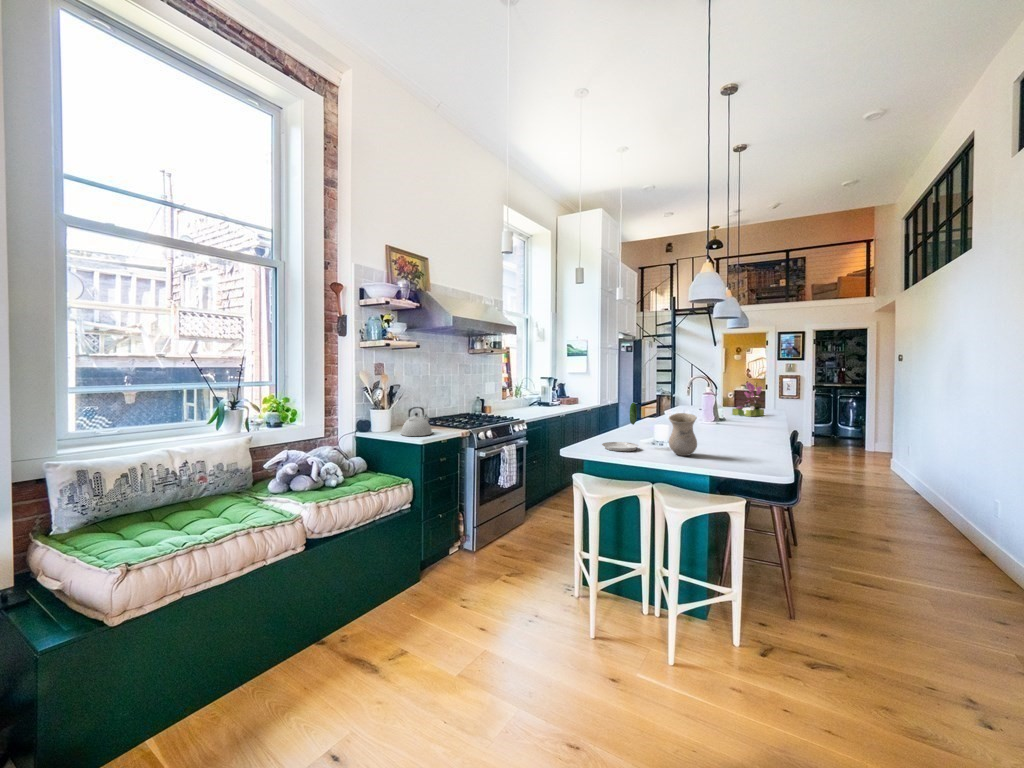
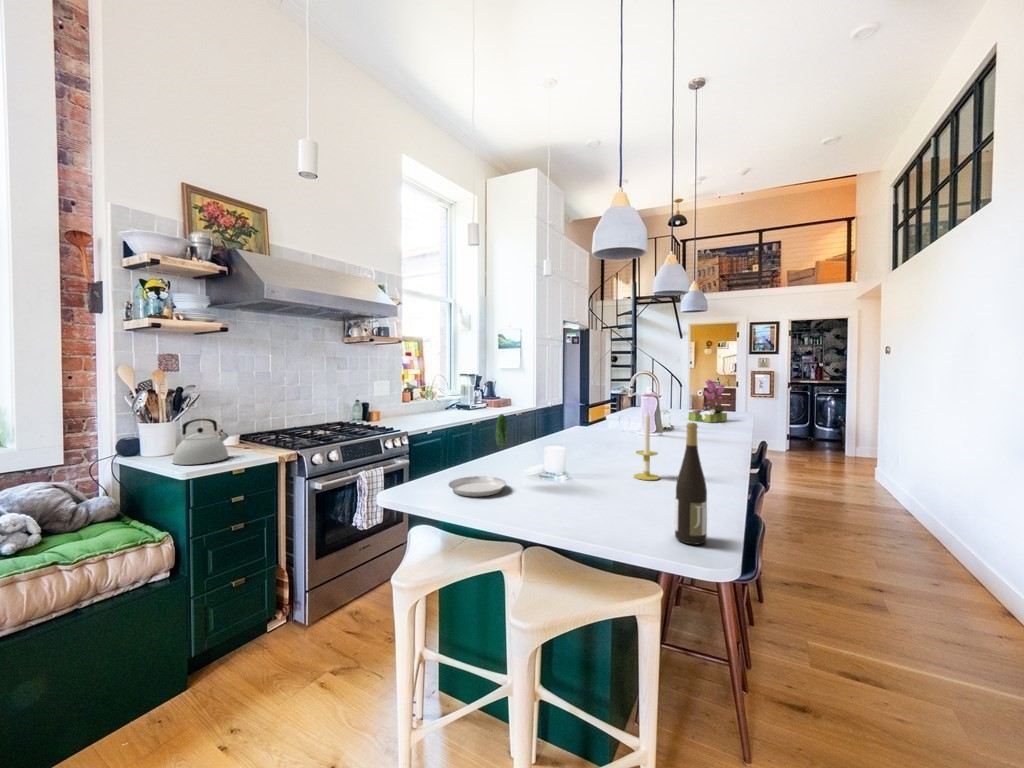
candle: none [713,401,731,446] -> present [634,412,659,480]
wine bottle: none [754,404,773,469] -> present [675,423,707,545]
vase: present [669,413,697,456] -> none [543,433,591,507]

